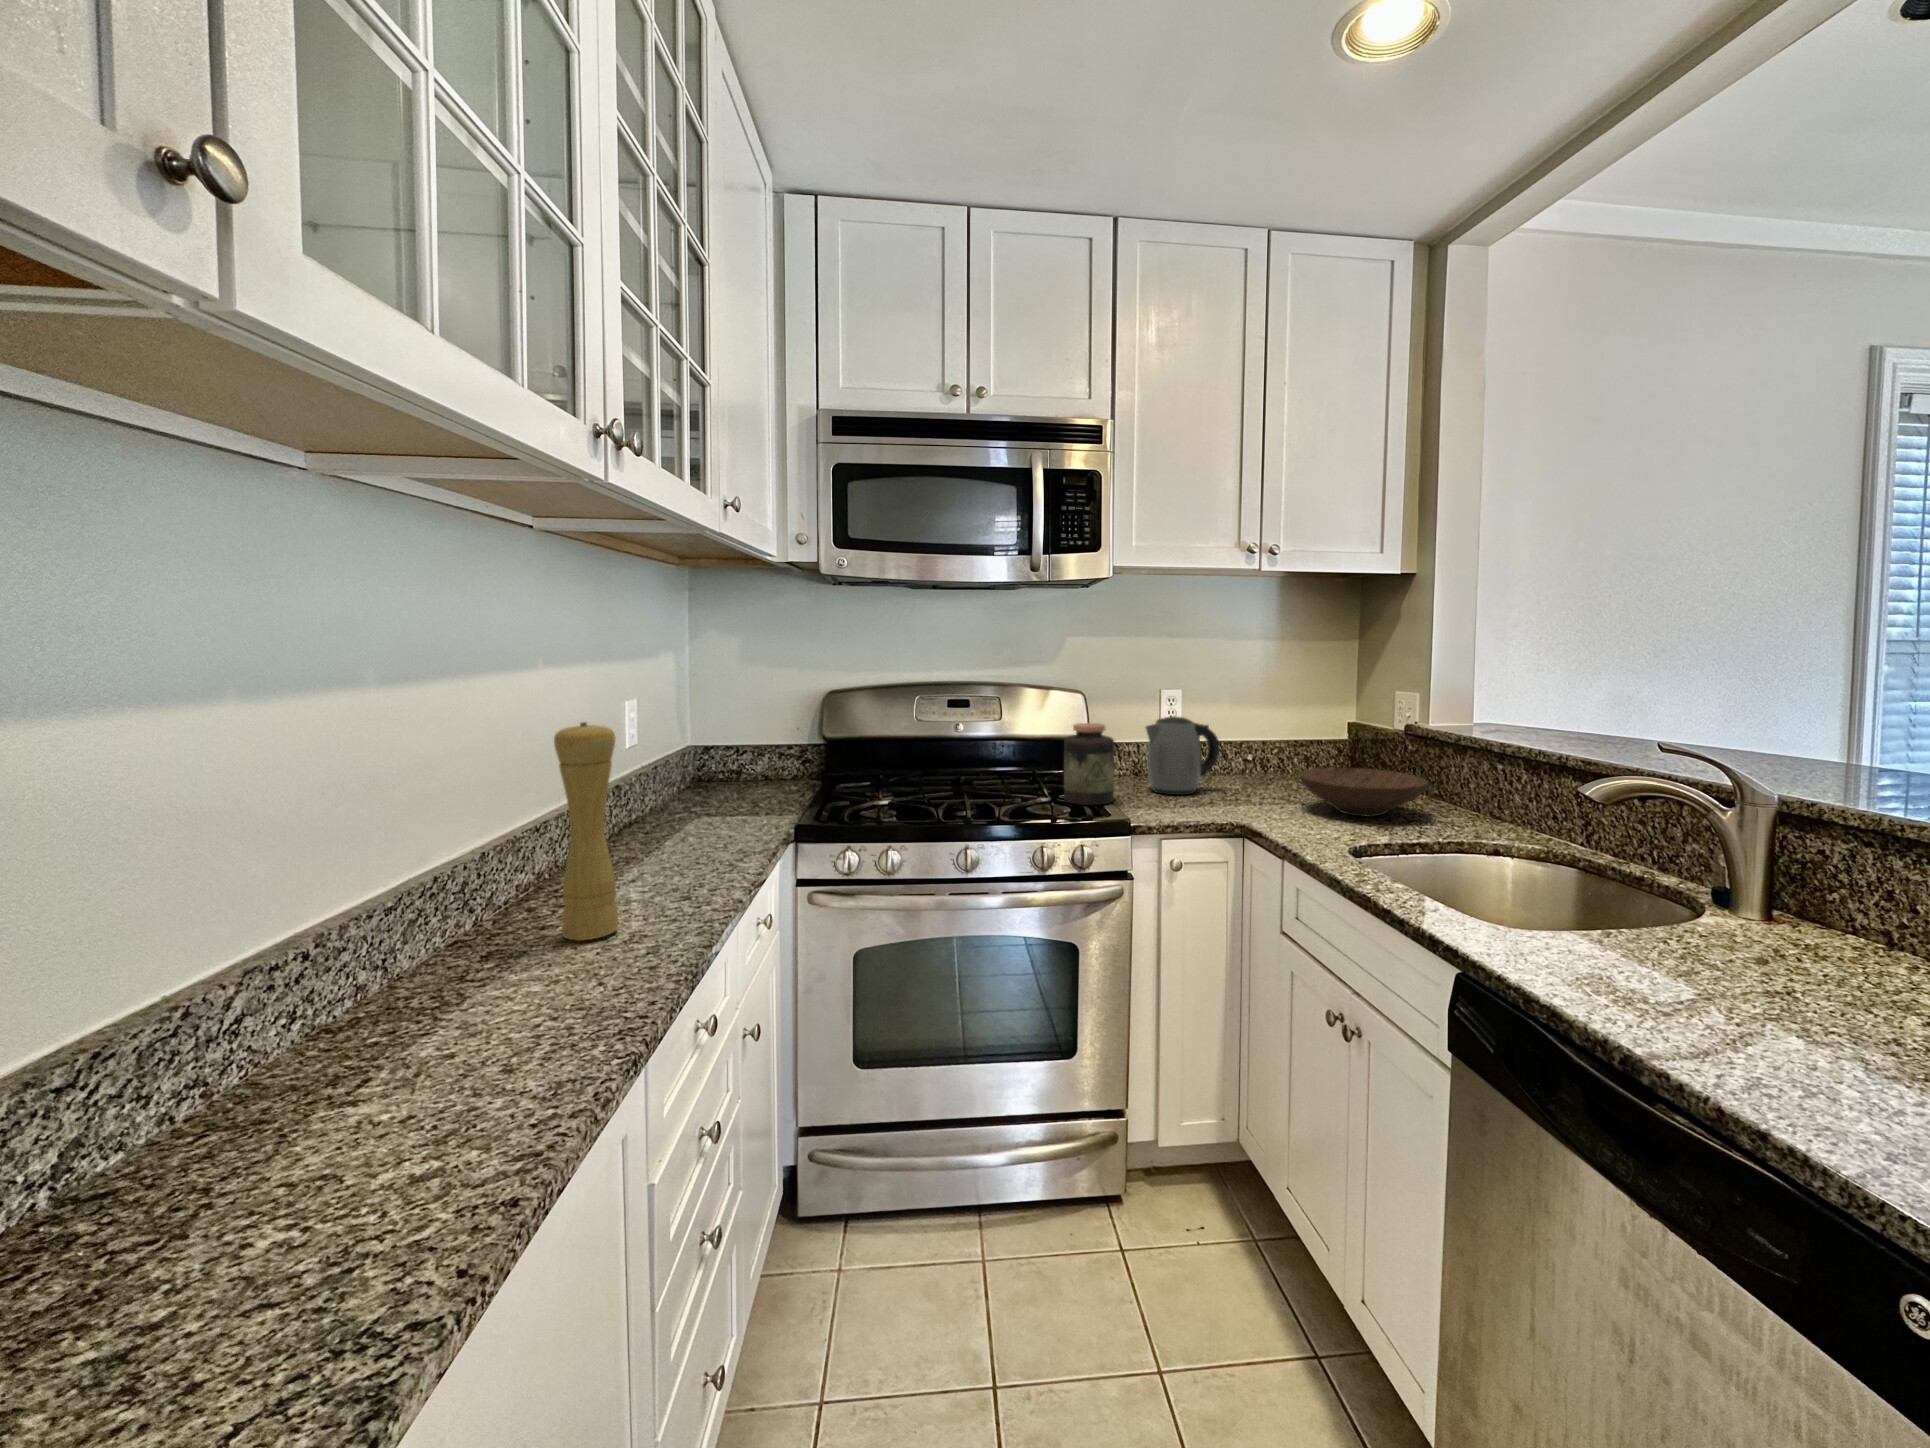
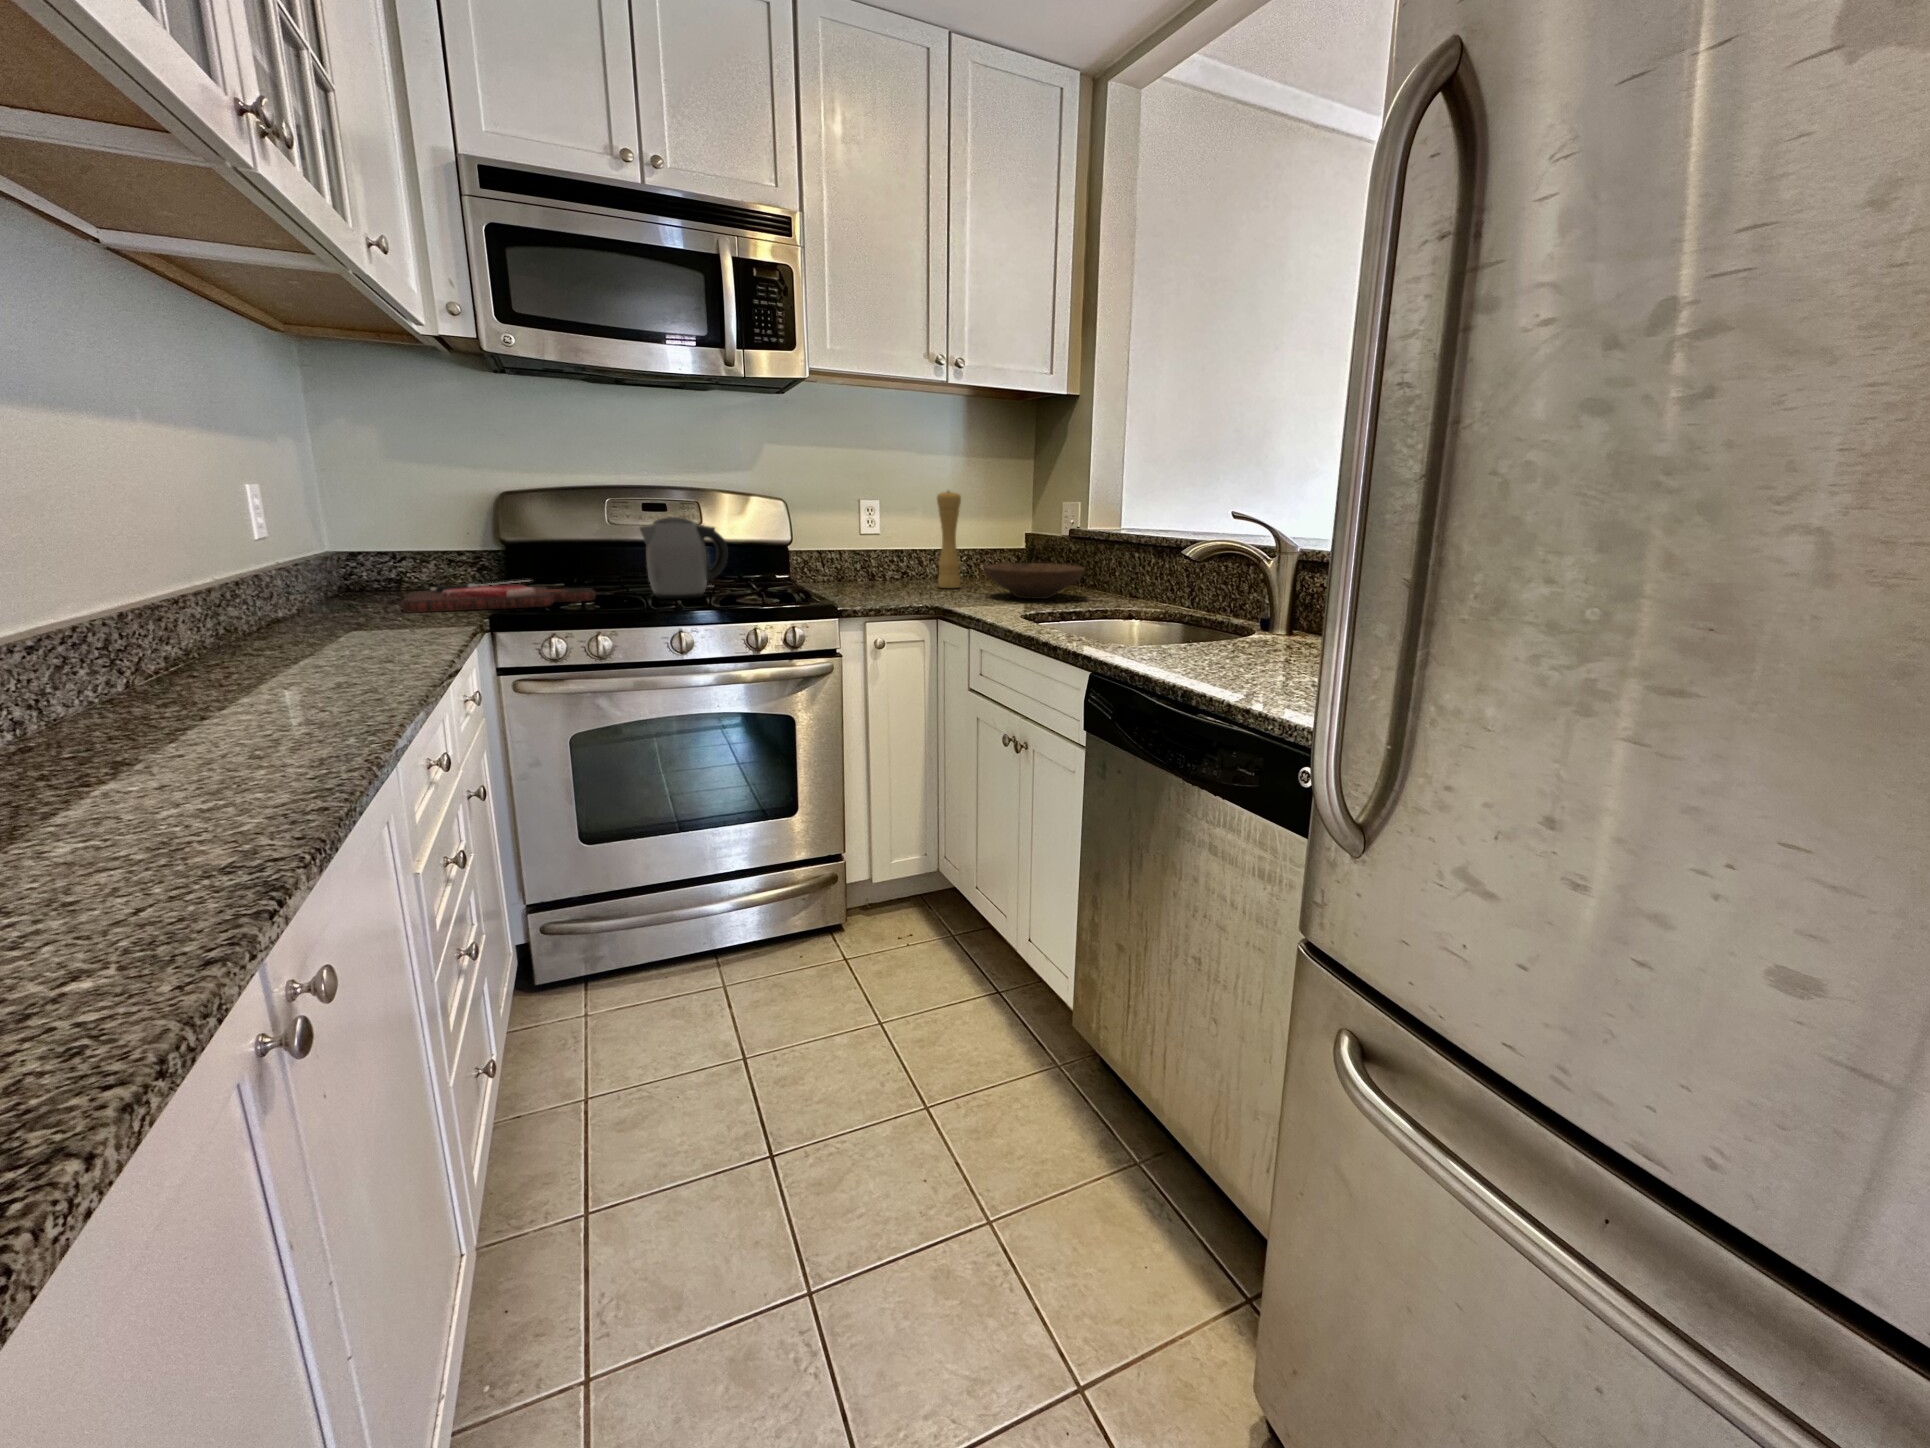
kettle: present [1146,716,1219,795] -> present [640,517,728,599]
pepper mill: present [554,722,618,940] -> present [937,491,961,588]
jar: present [1064,723,1115,805] -> none [768,522,819,598]
cutting board: none [729,782,897,815] -> present [401,580,596,613]

